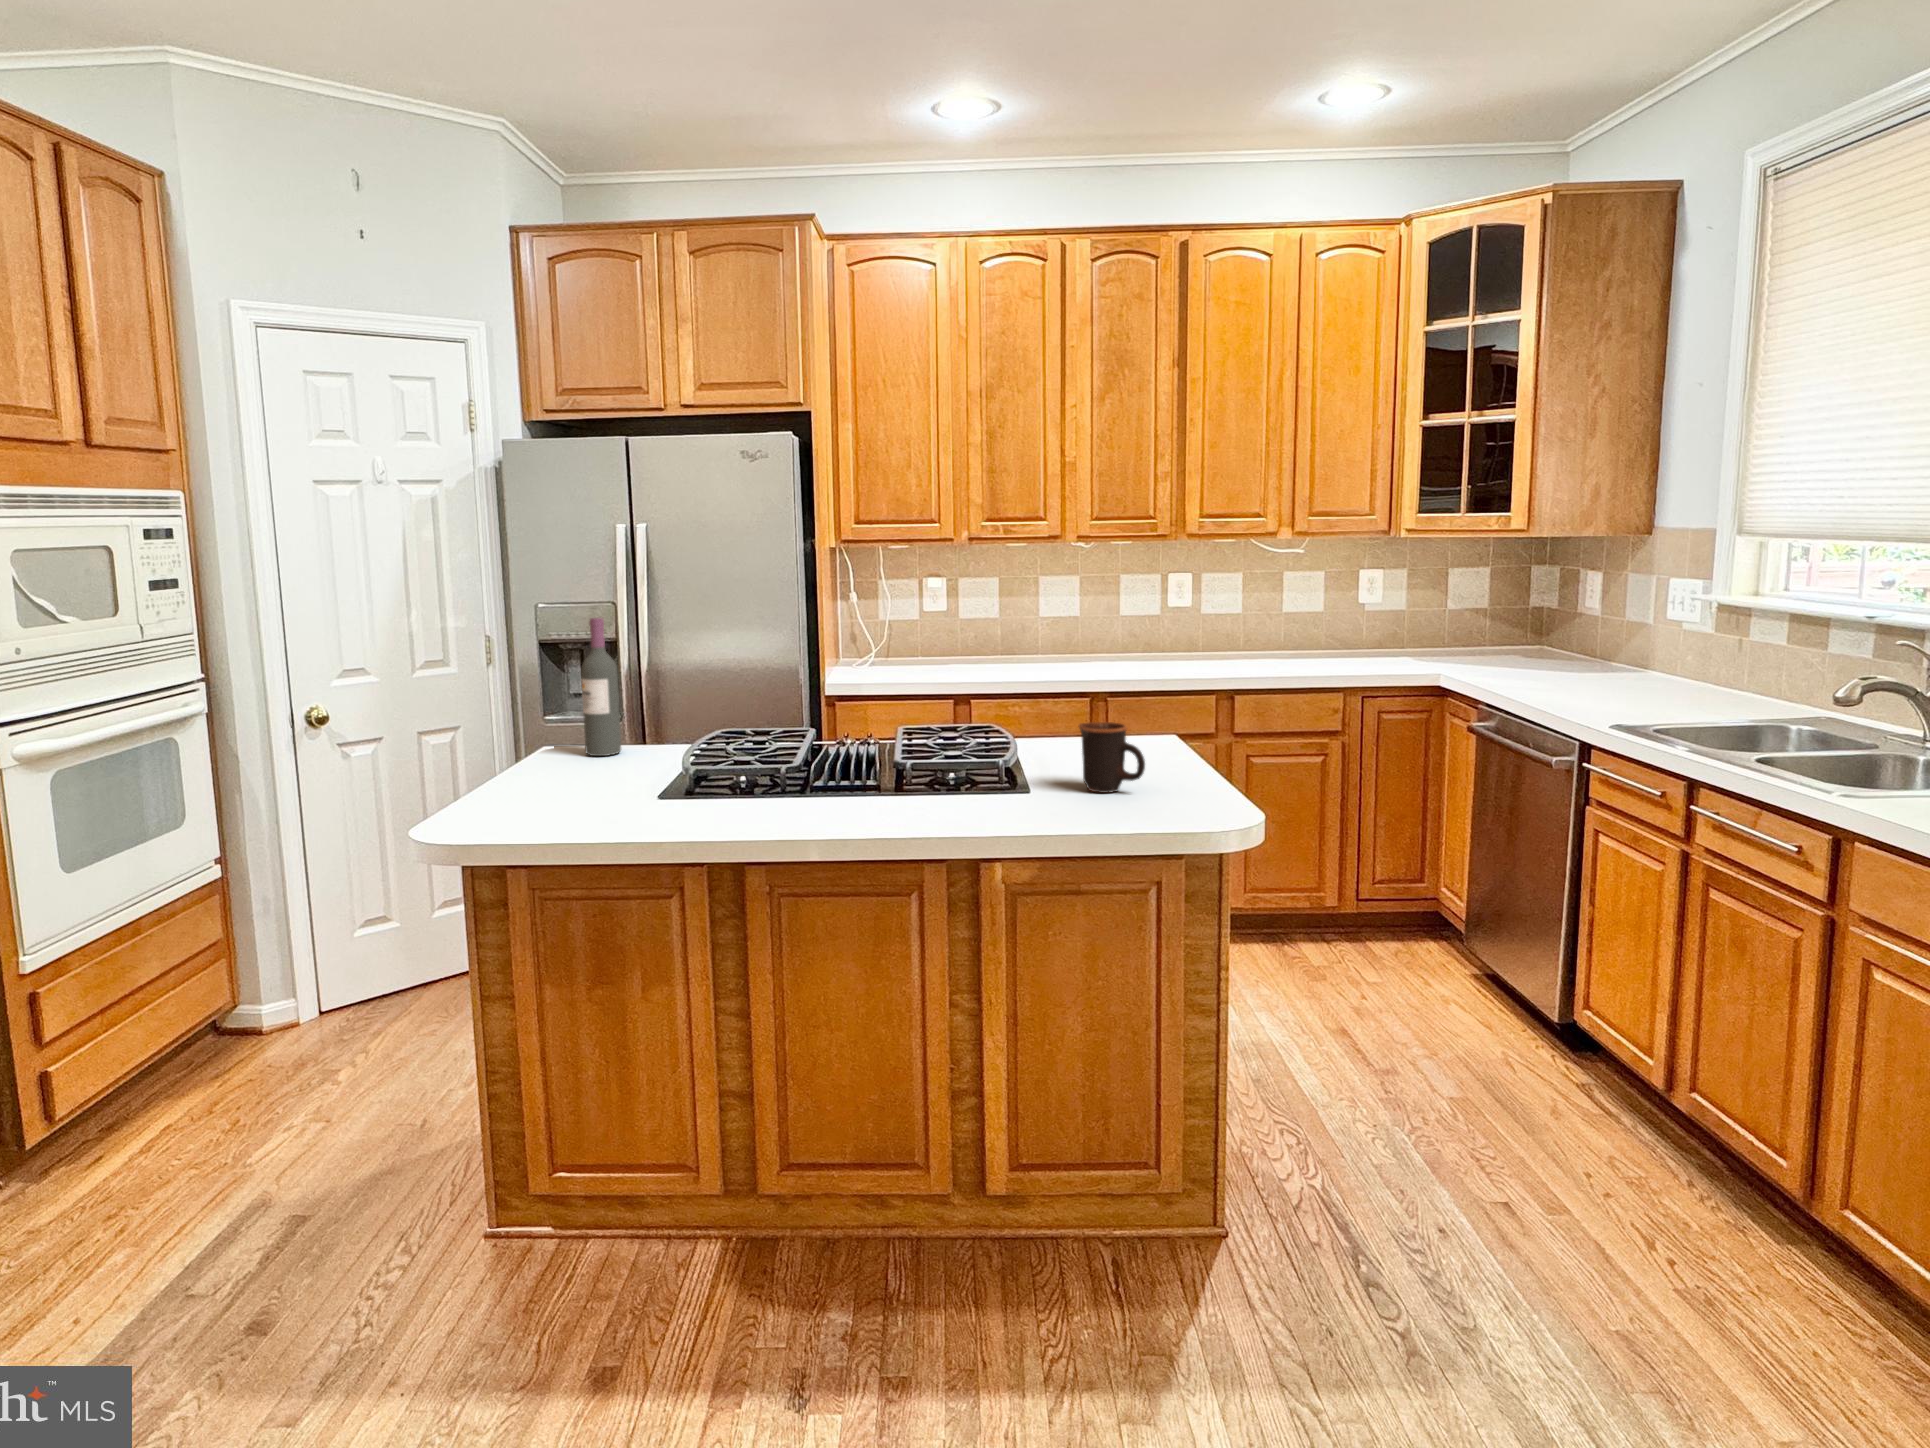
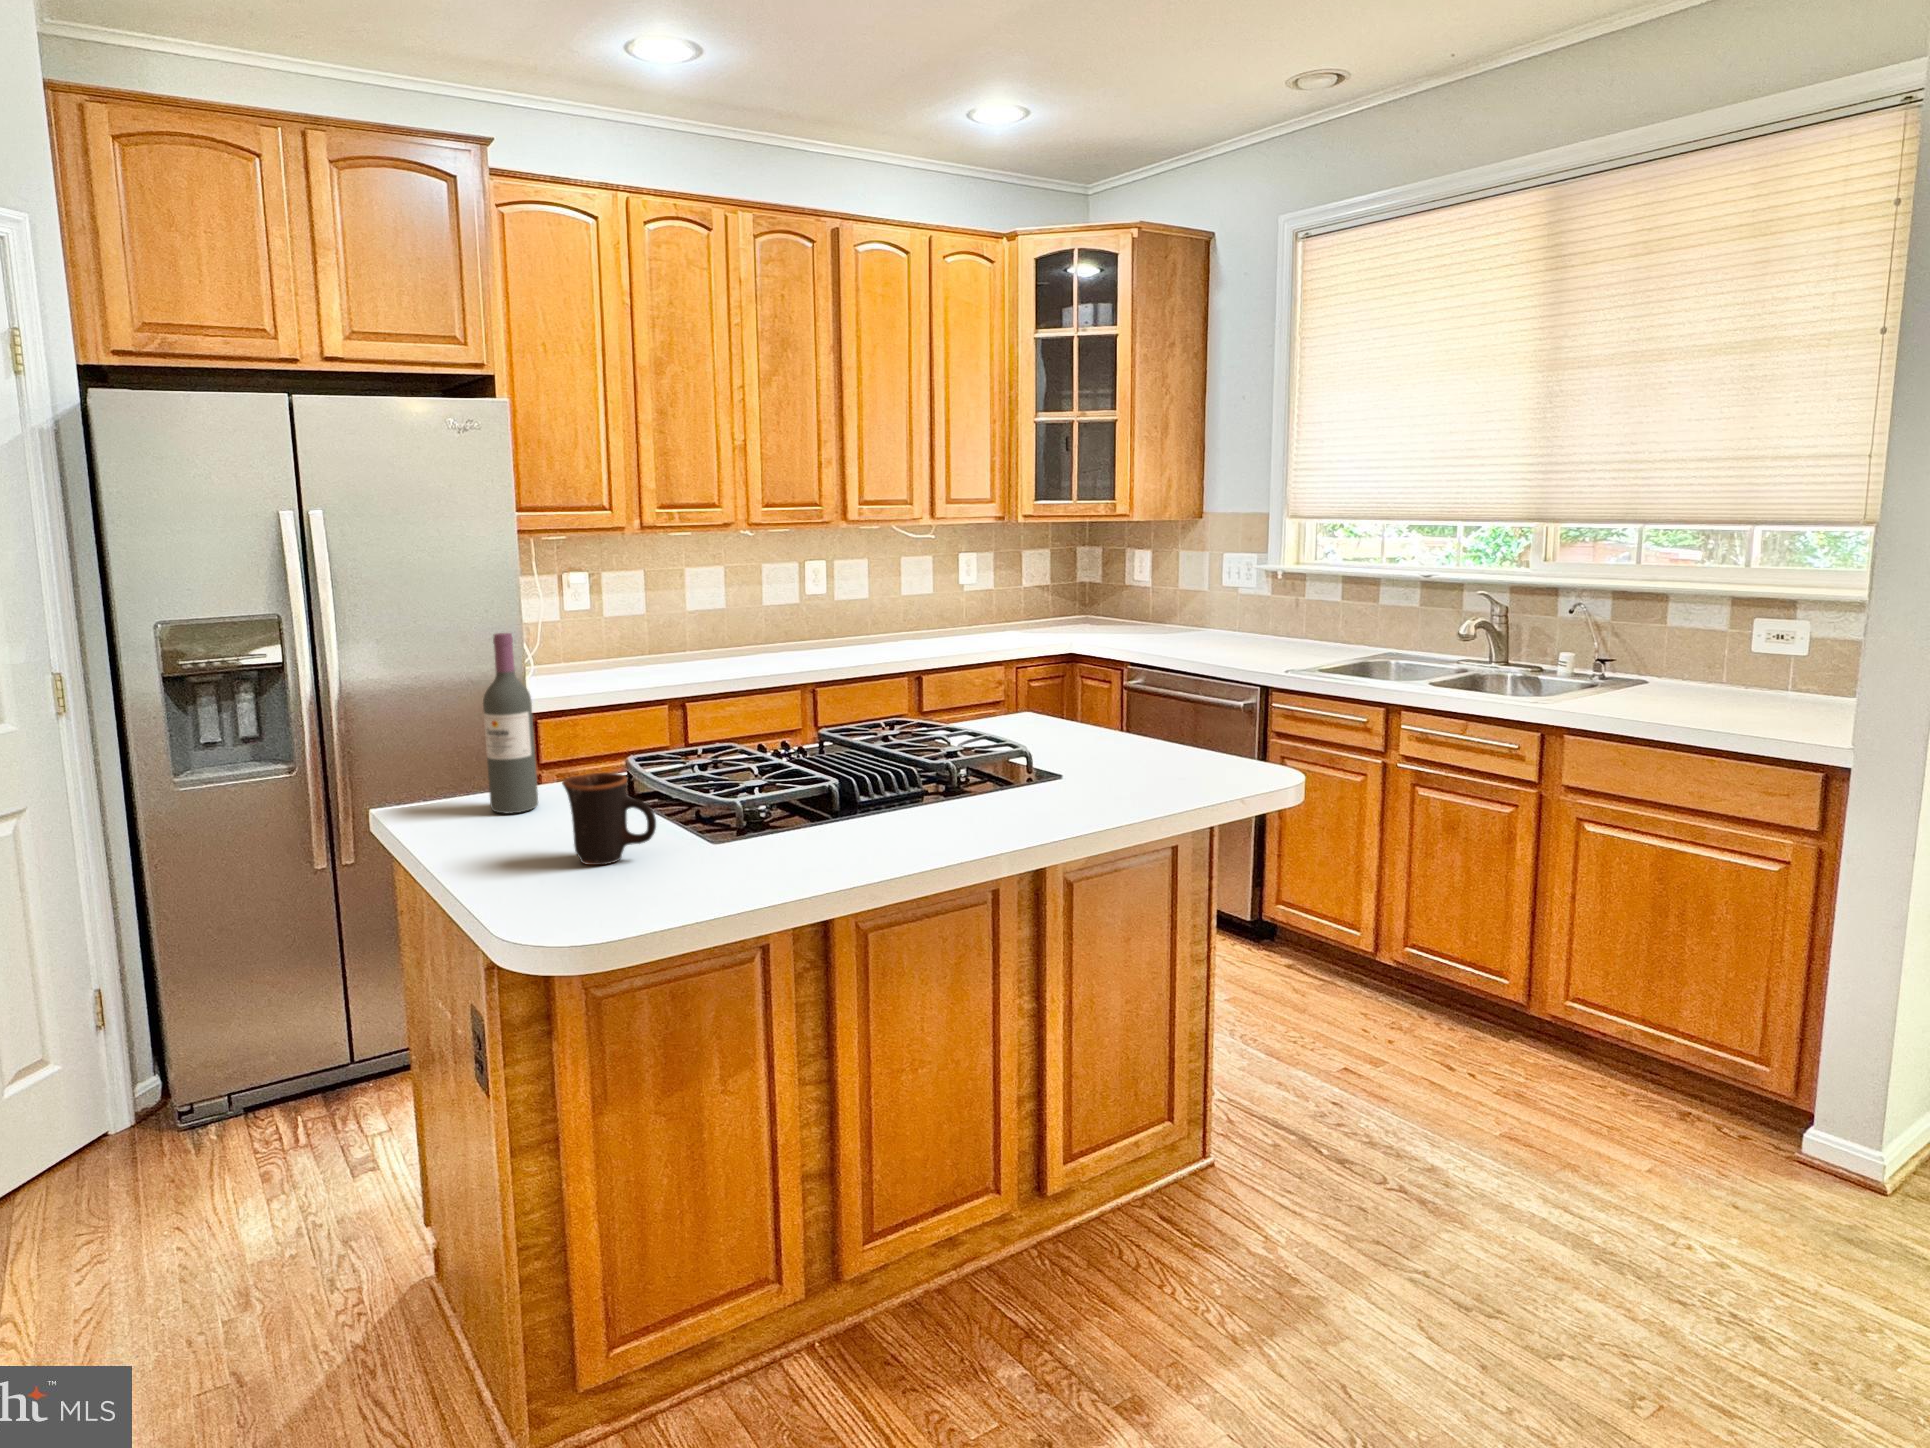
mug: present [1079,722,1145,793] -> present [562,773,656,865]

